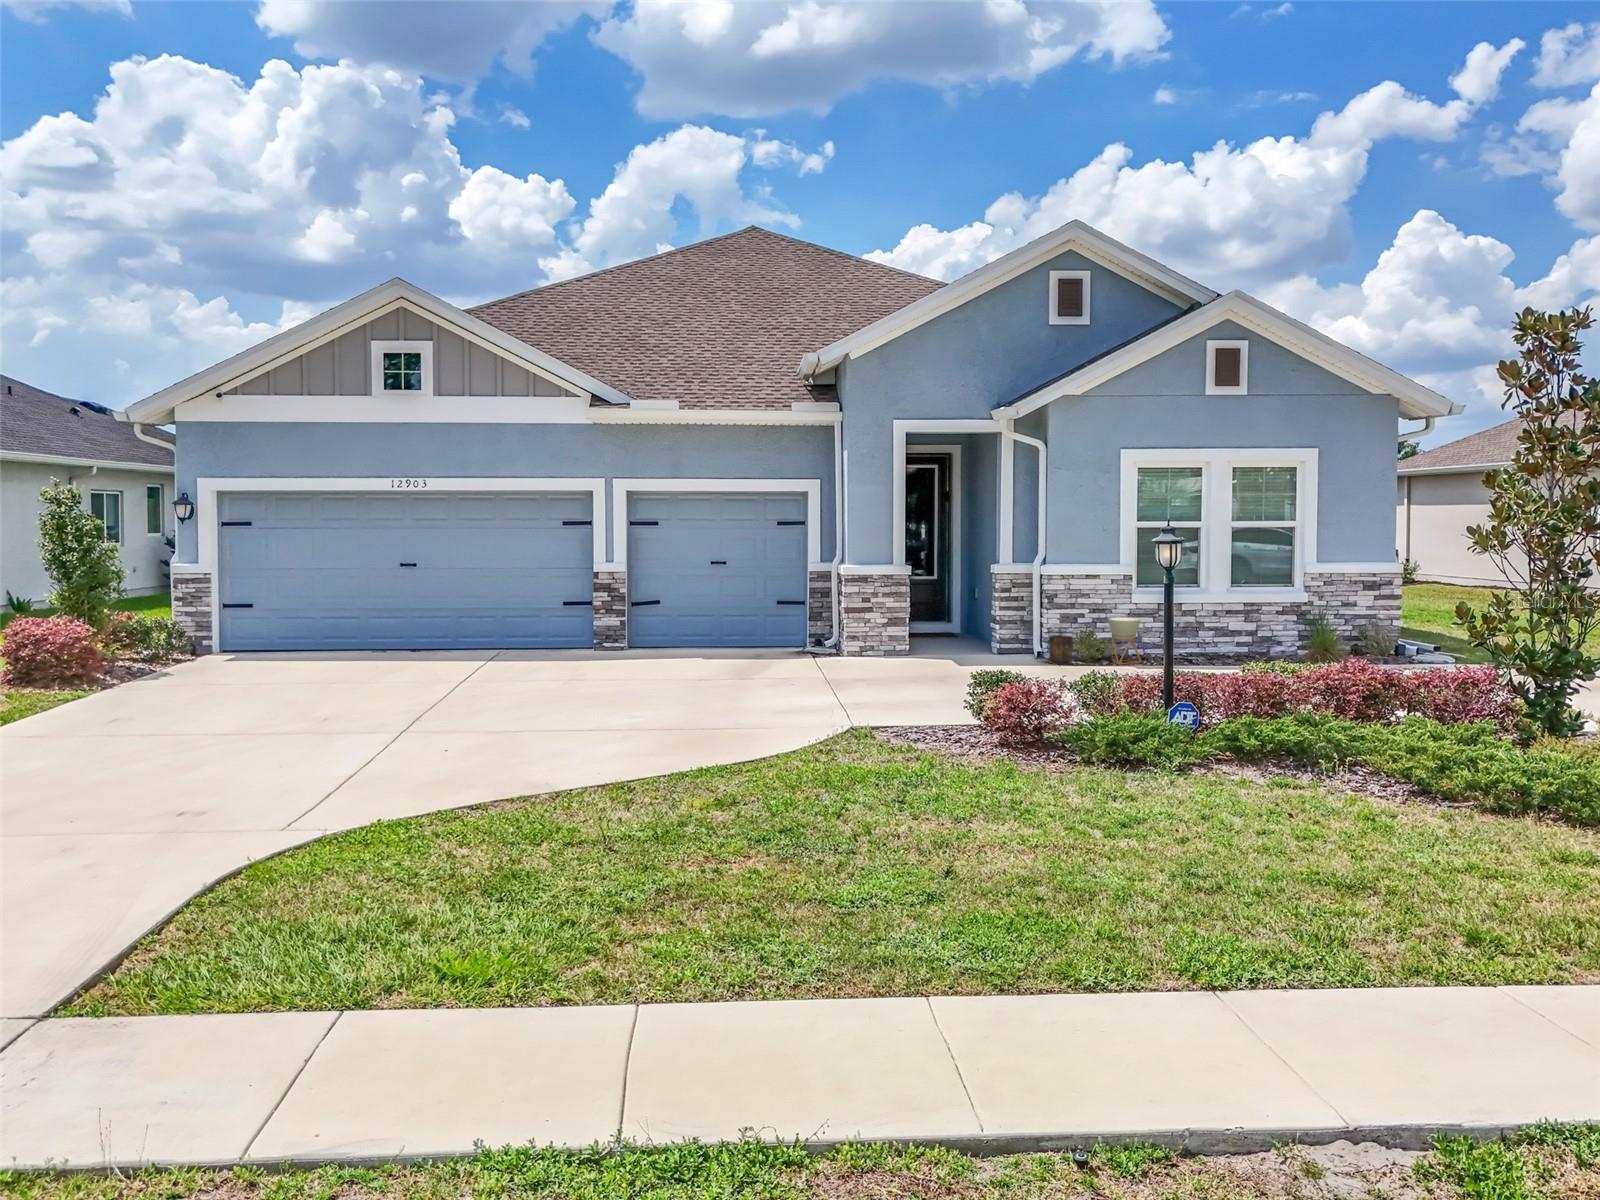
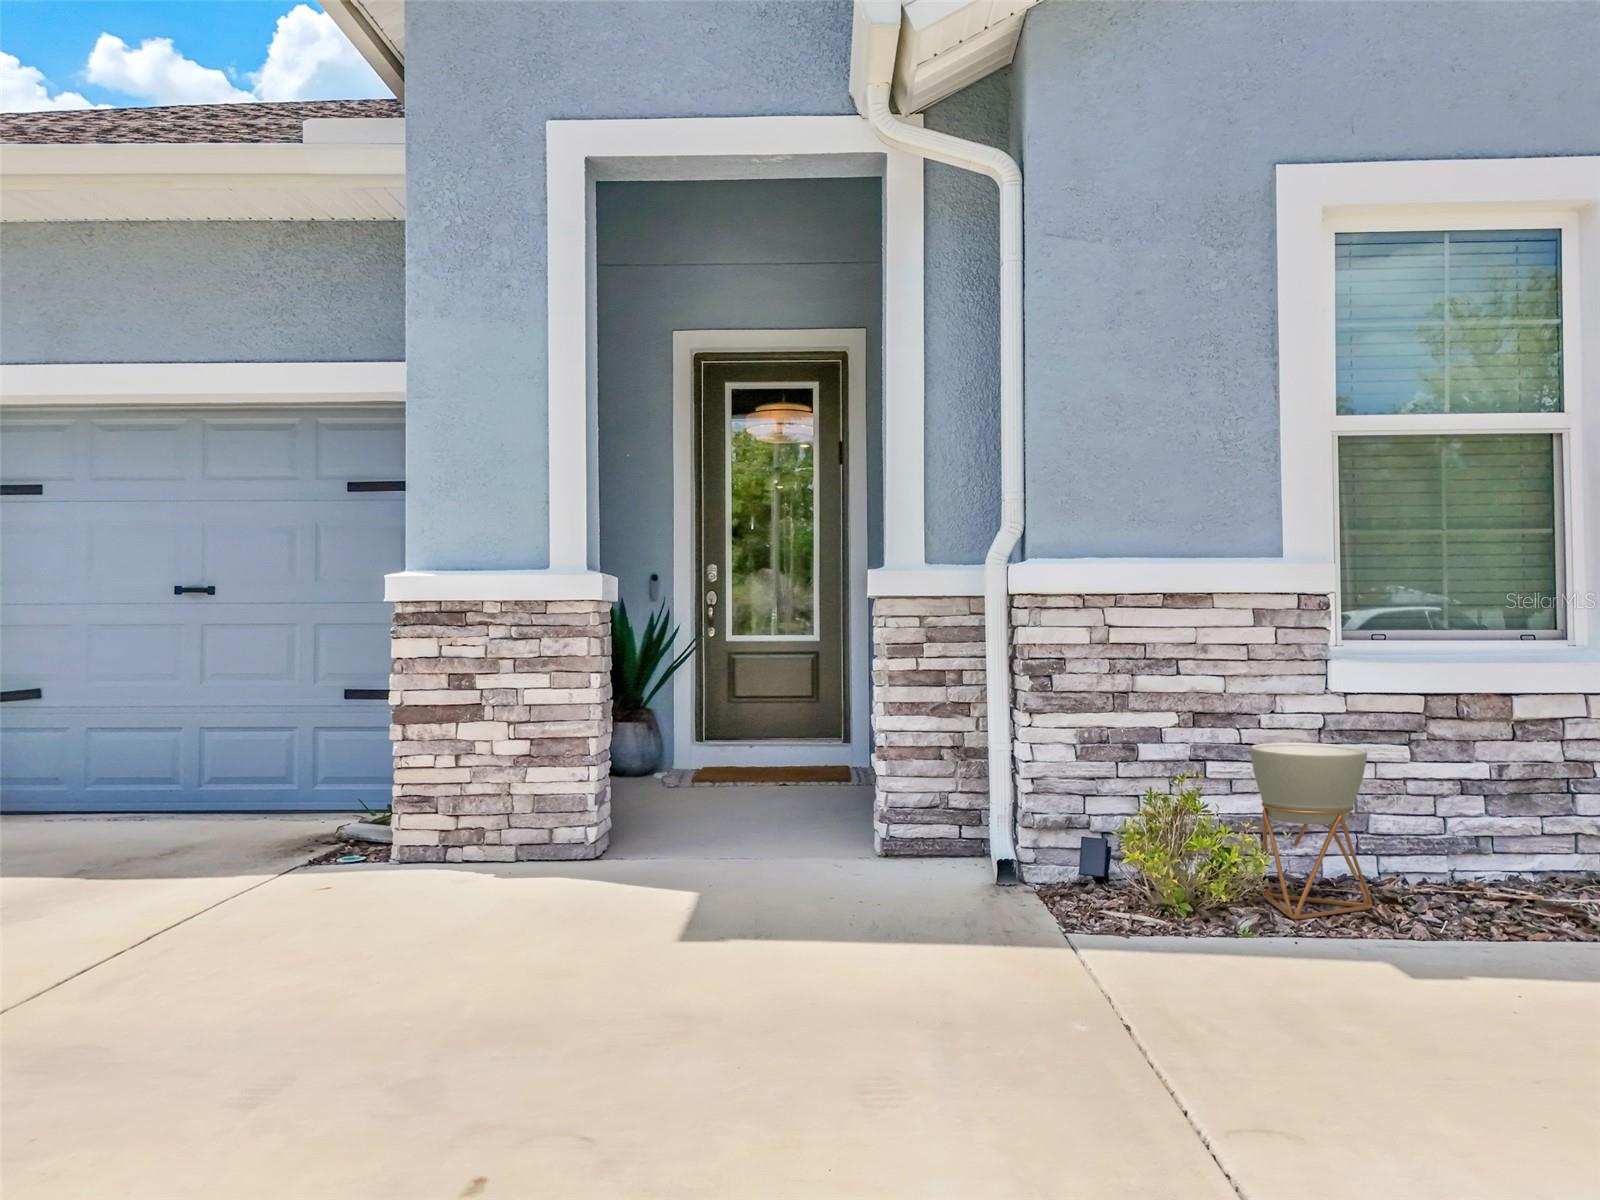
bucket: present [1048,626,1074,665] -> none [1029,758,1128,920]

